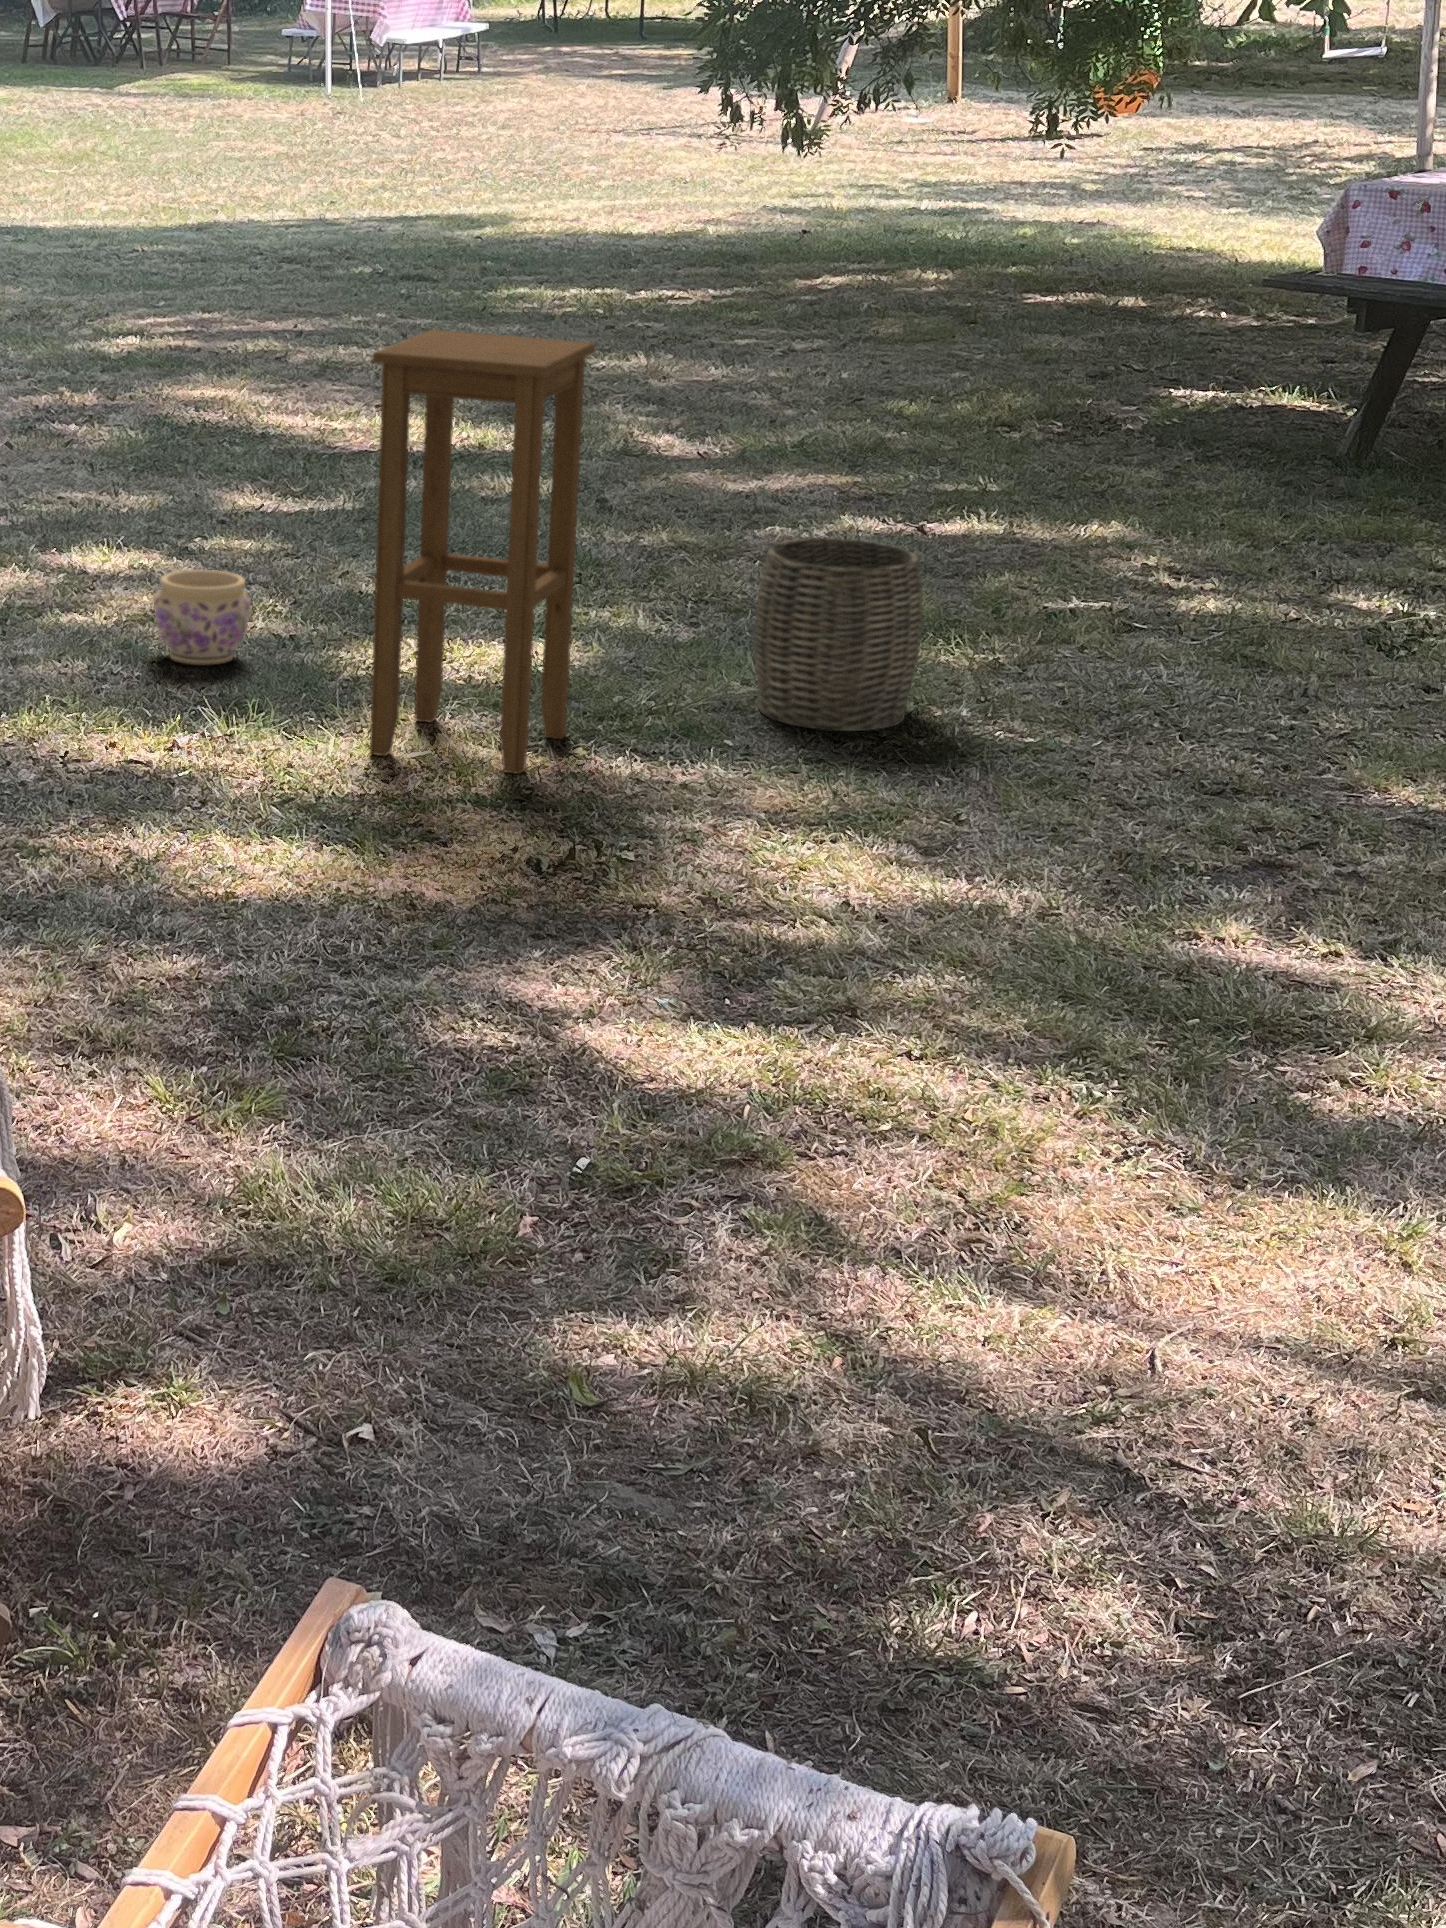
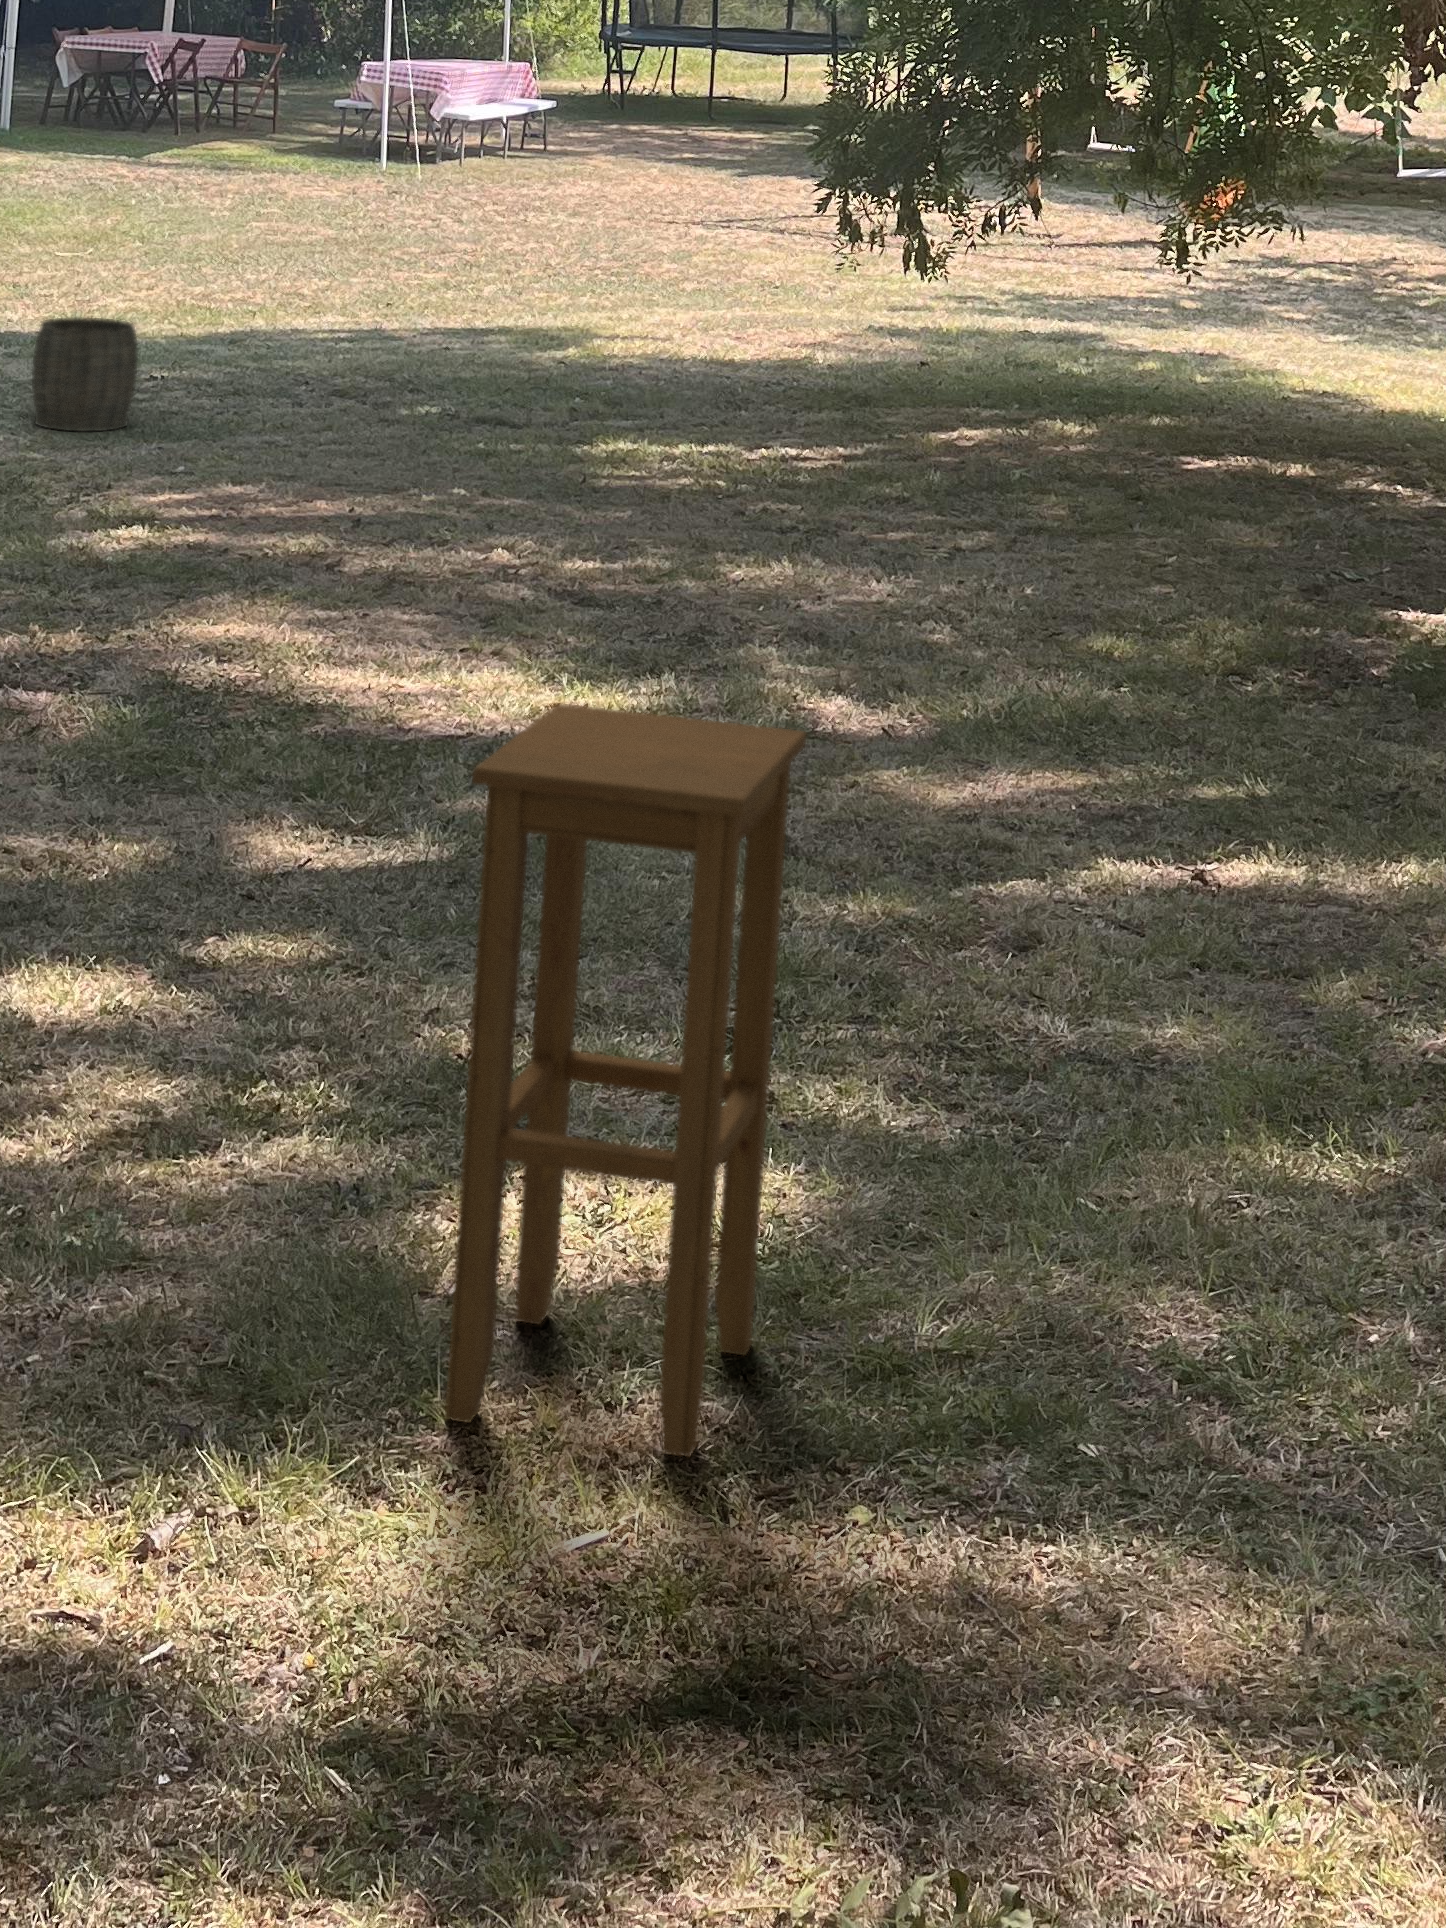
woven basket: present [753,538,922,731] -> present [32,317,138,431]
planter: present [154,570,251,666] -> none [109,1029,262,1196]

